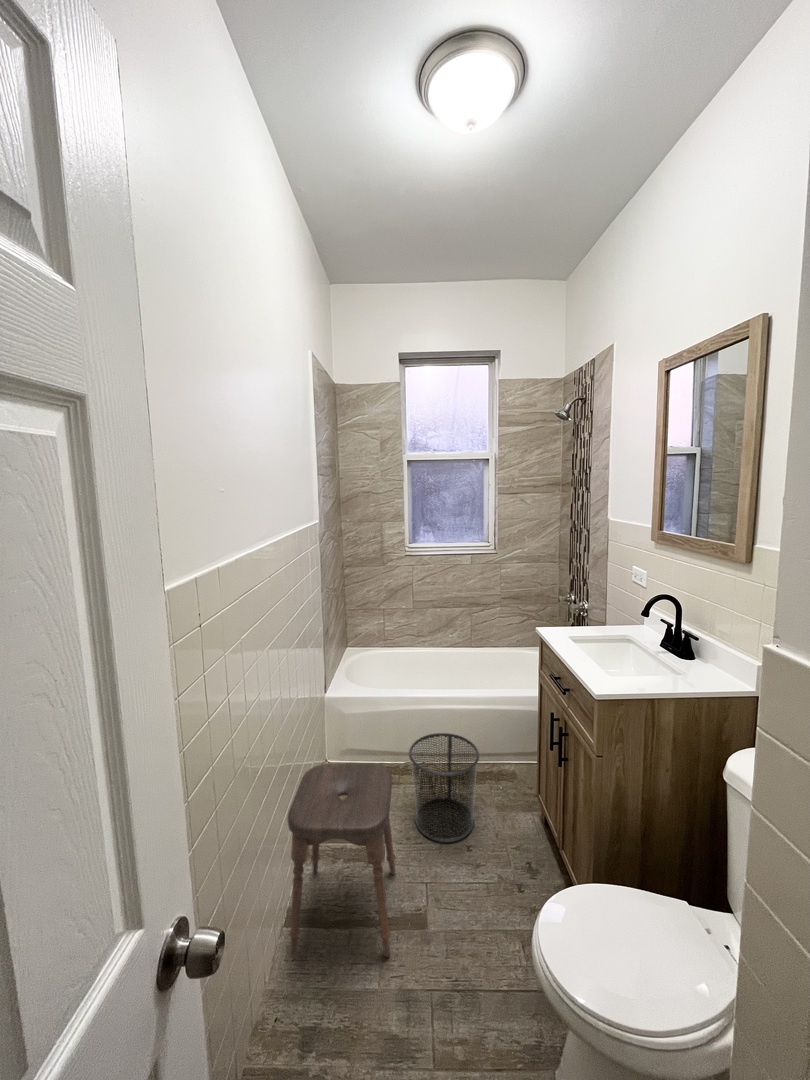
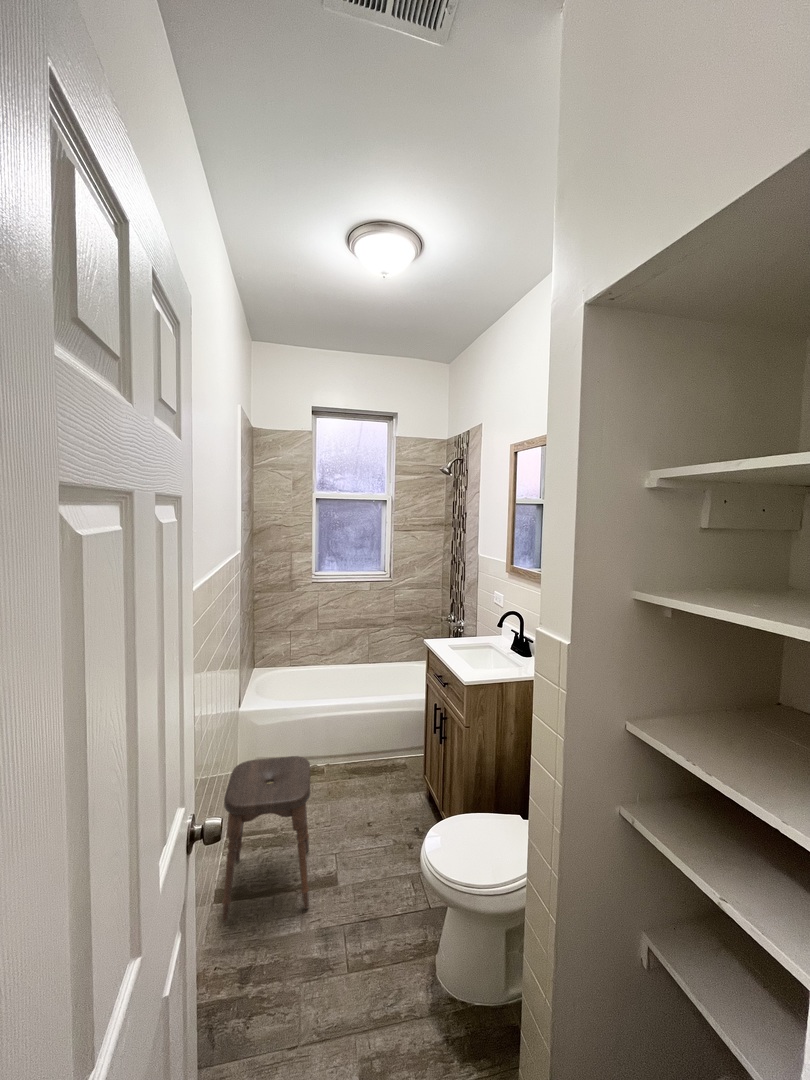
waste bin: present [409,733,479,842] -> none [320,733,379,822]

